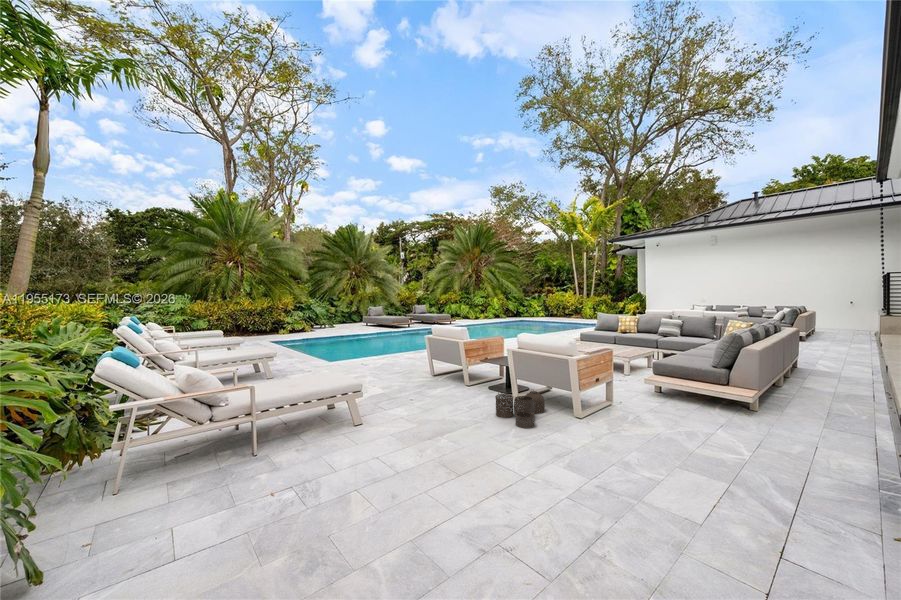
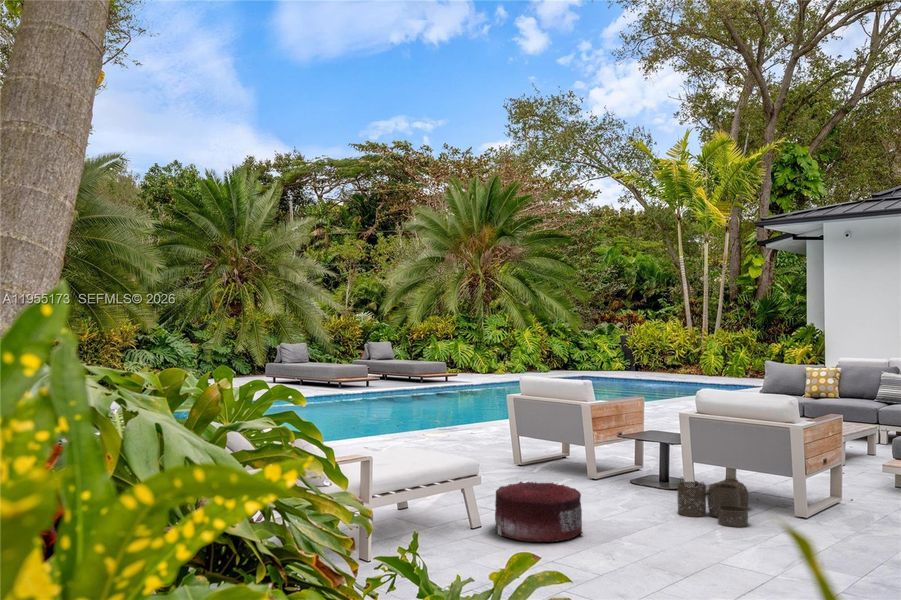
pouf: none [362,395,420,441] -> present [495,482,583,542]

